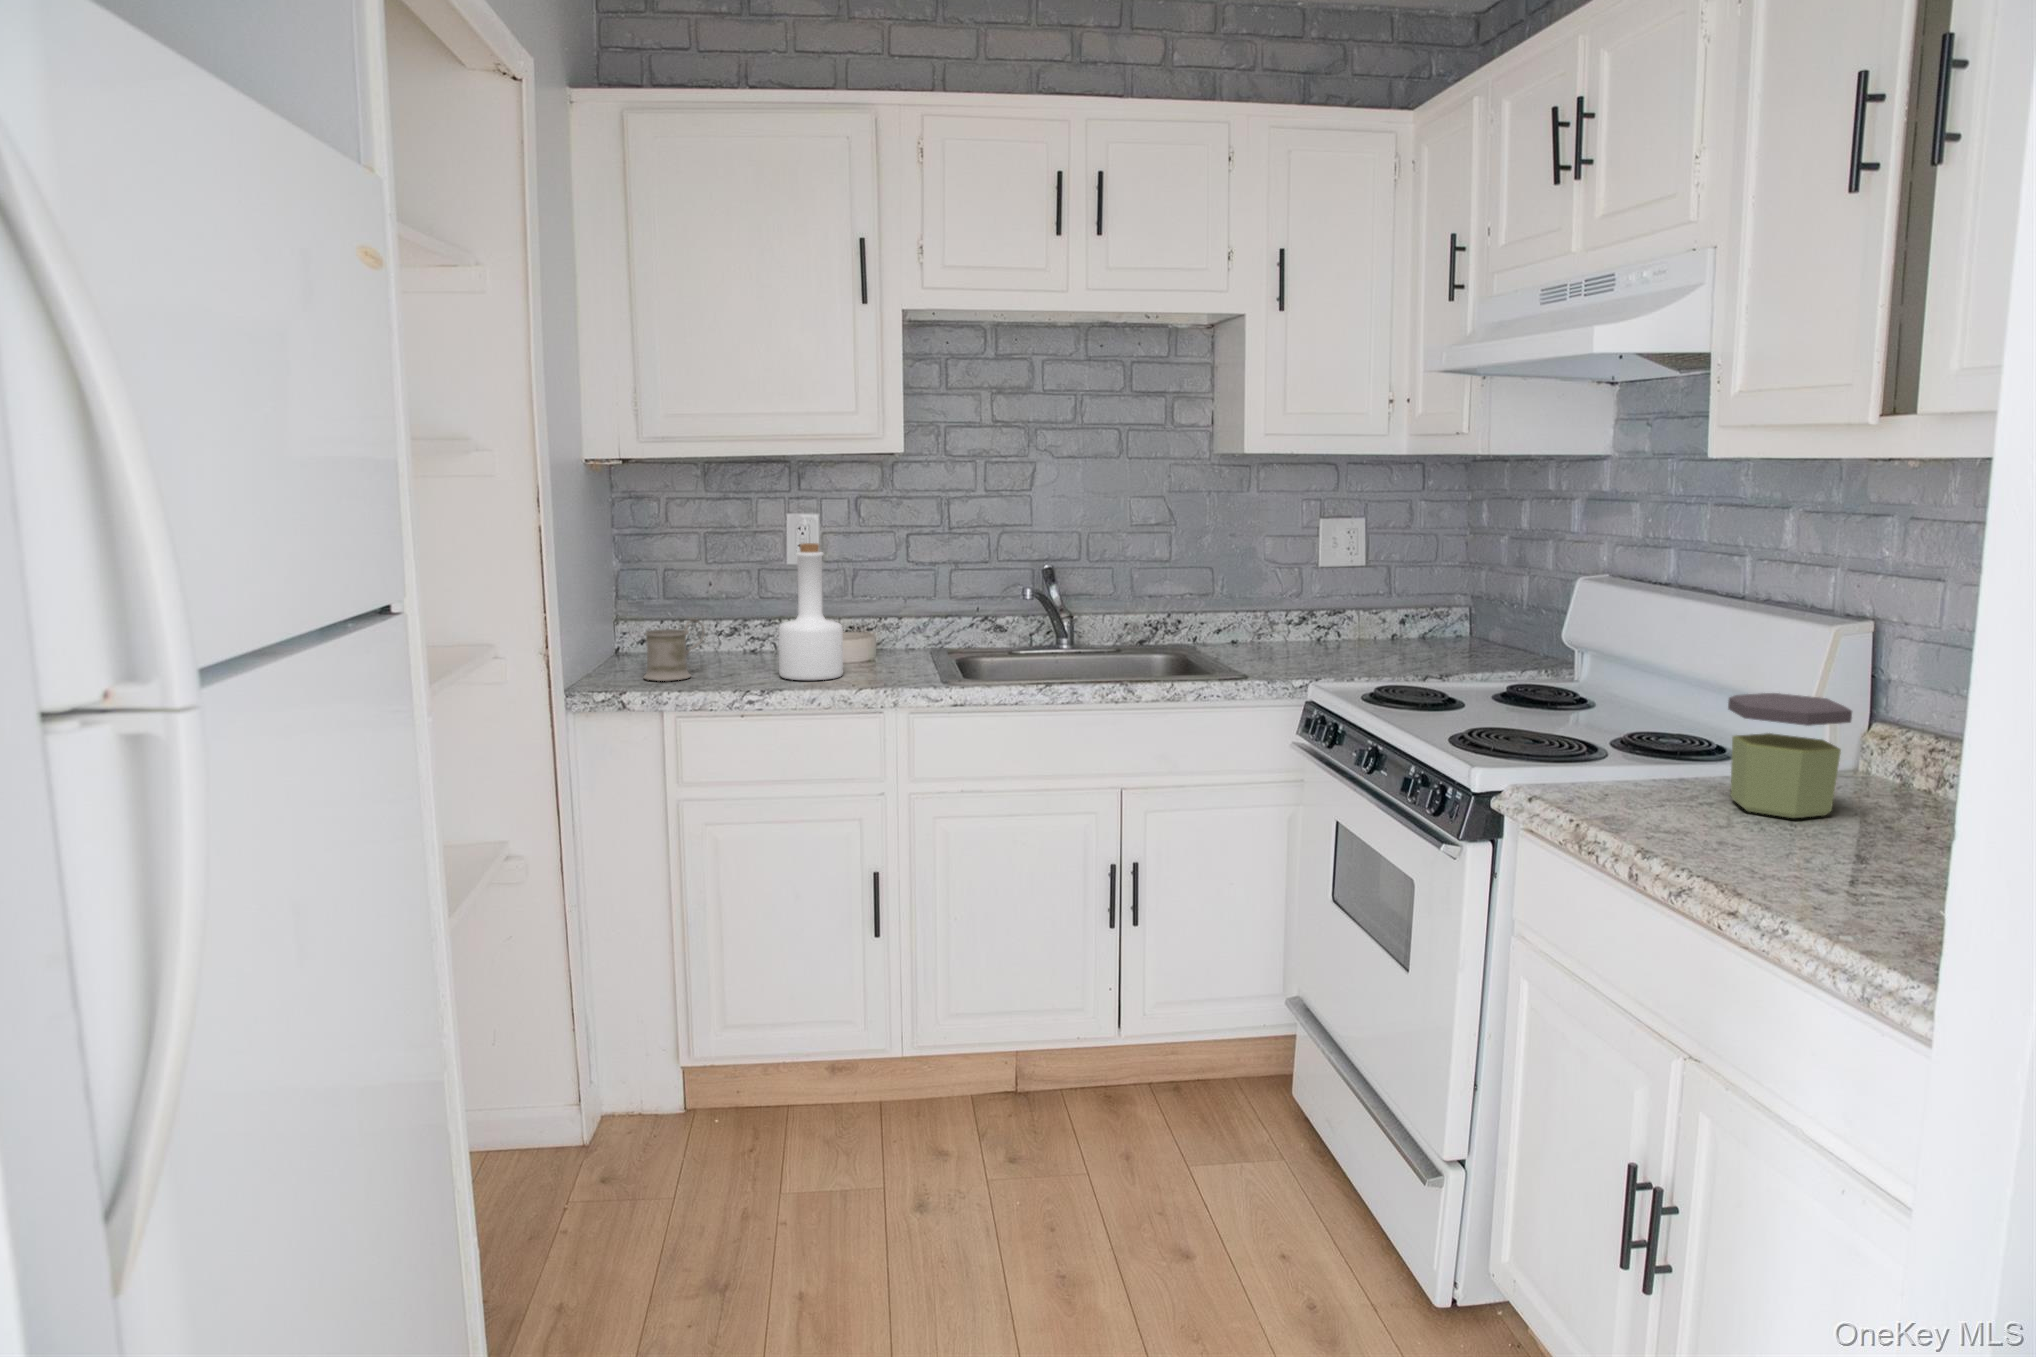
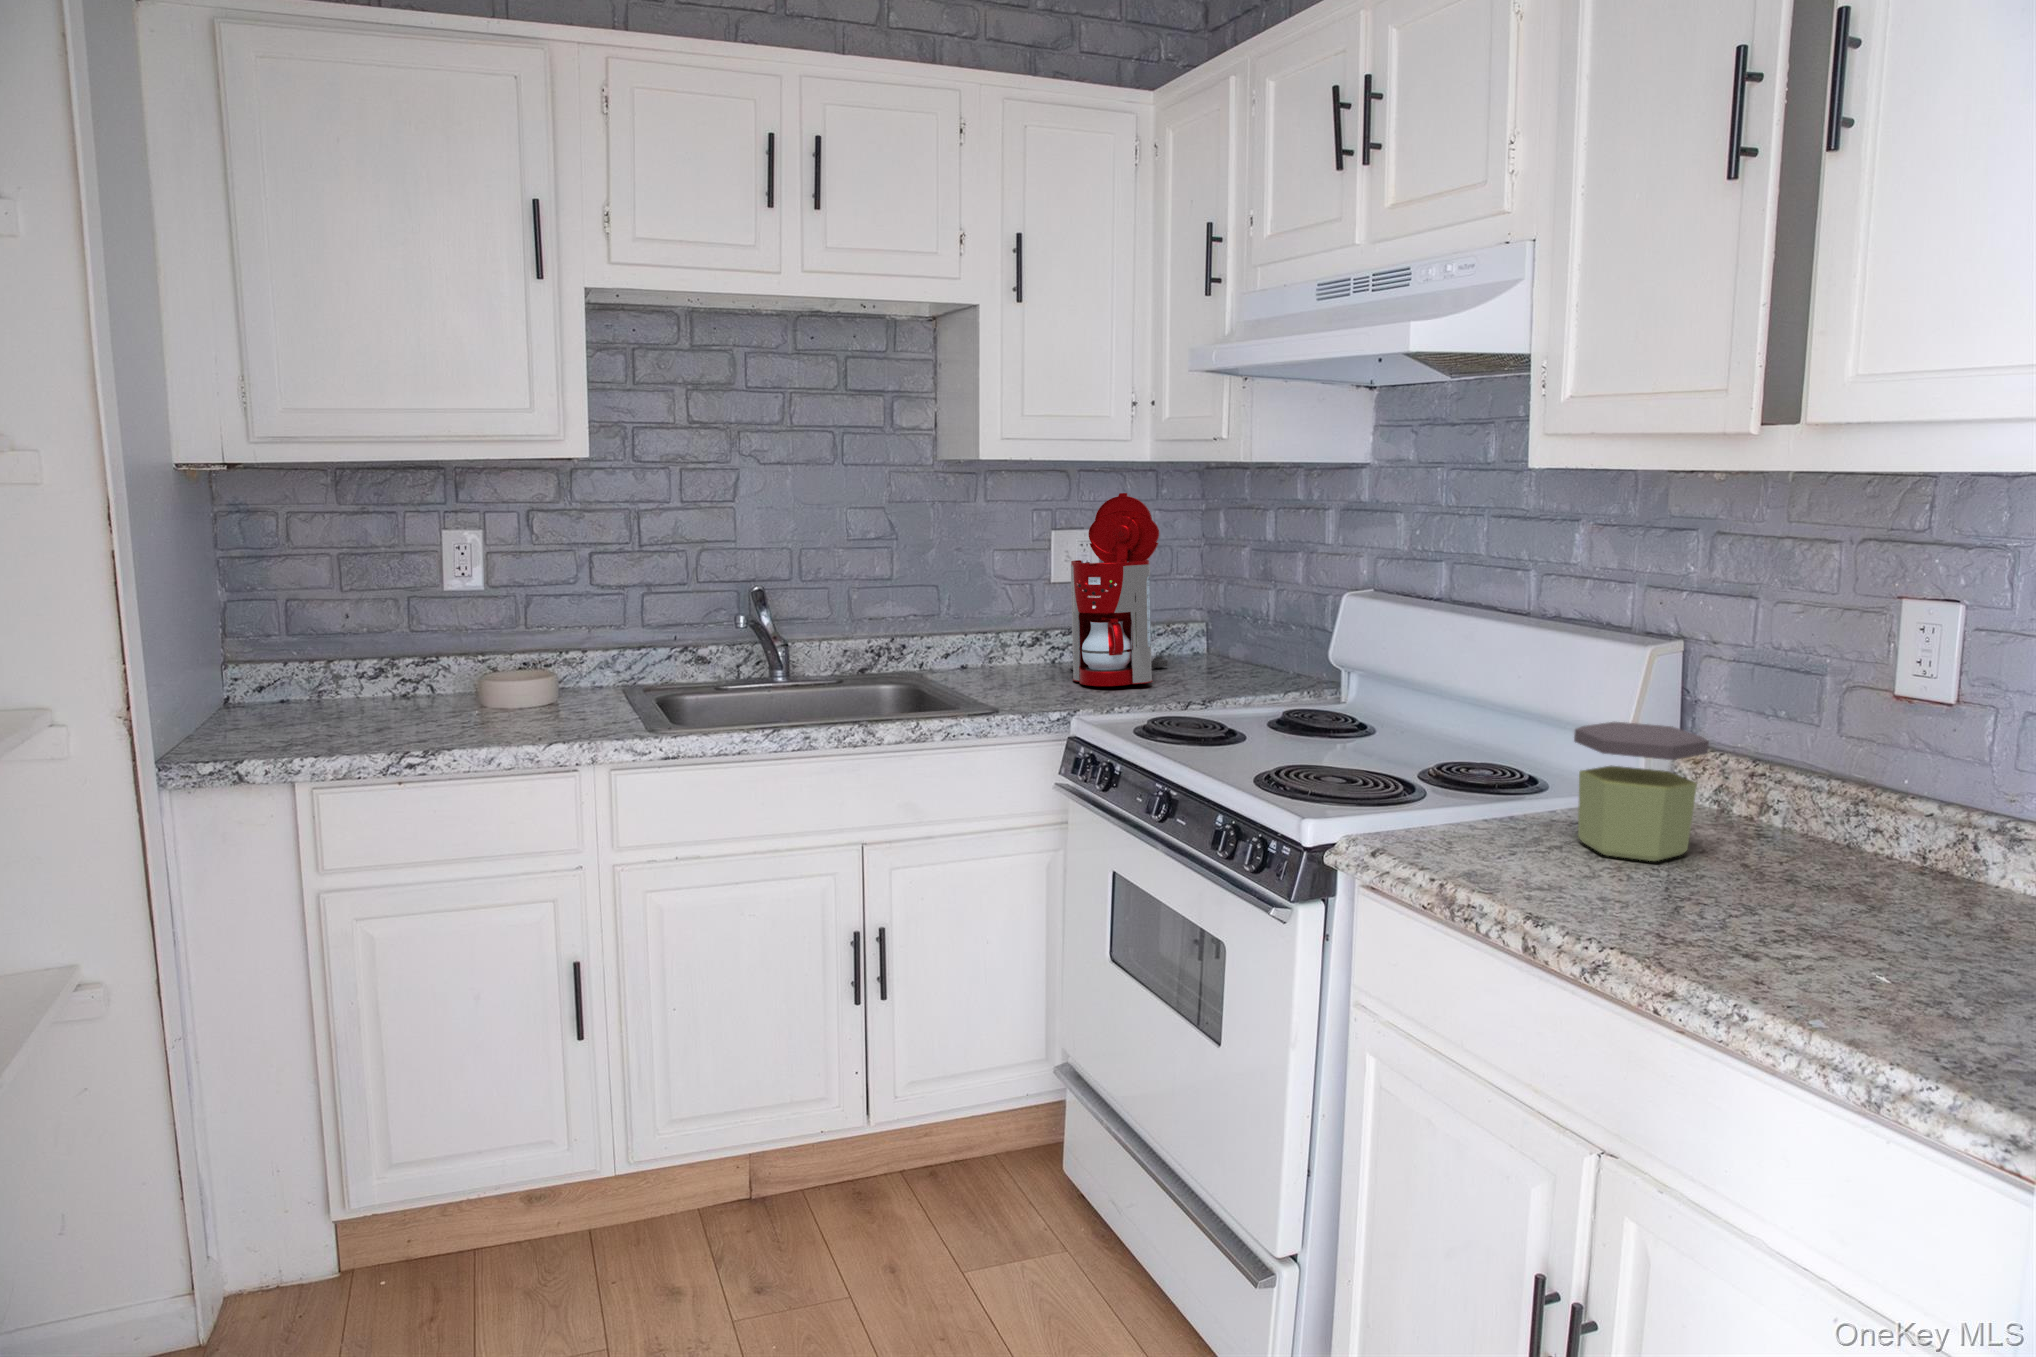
coffee maker: none [1327,482,1425,661] -> present [1071,493,1168,686]
bottle: present [779,543,843,680] -> none [439,565,524,733]
mug: present [644,618,705,681] -> none [256,660,339,741]

